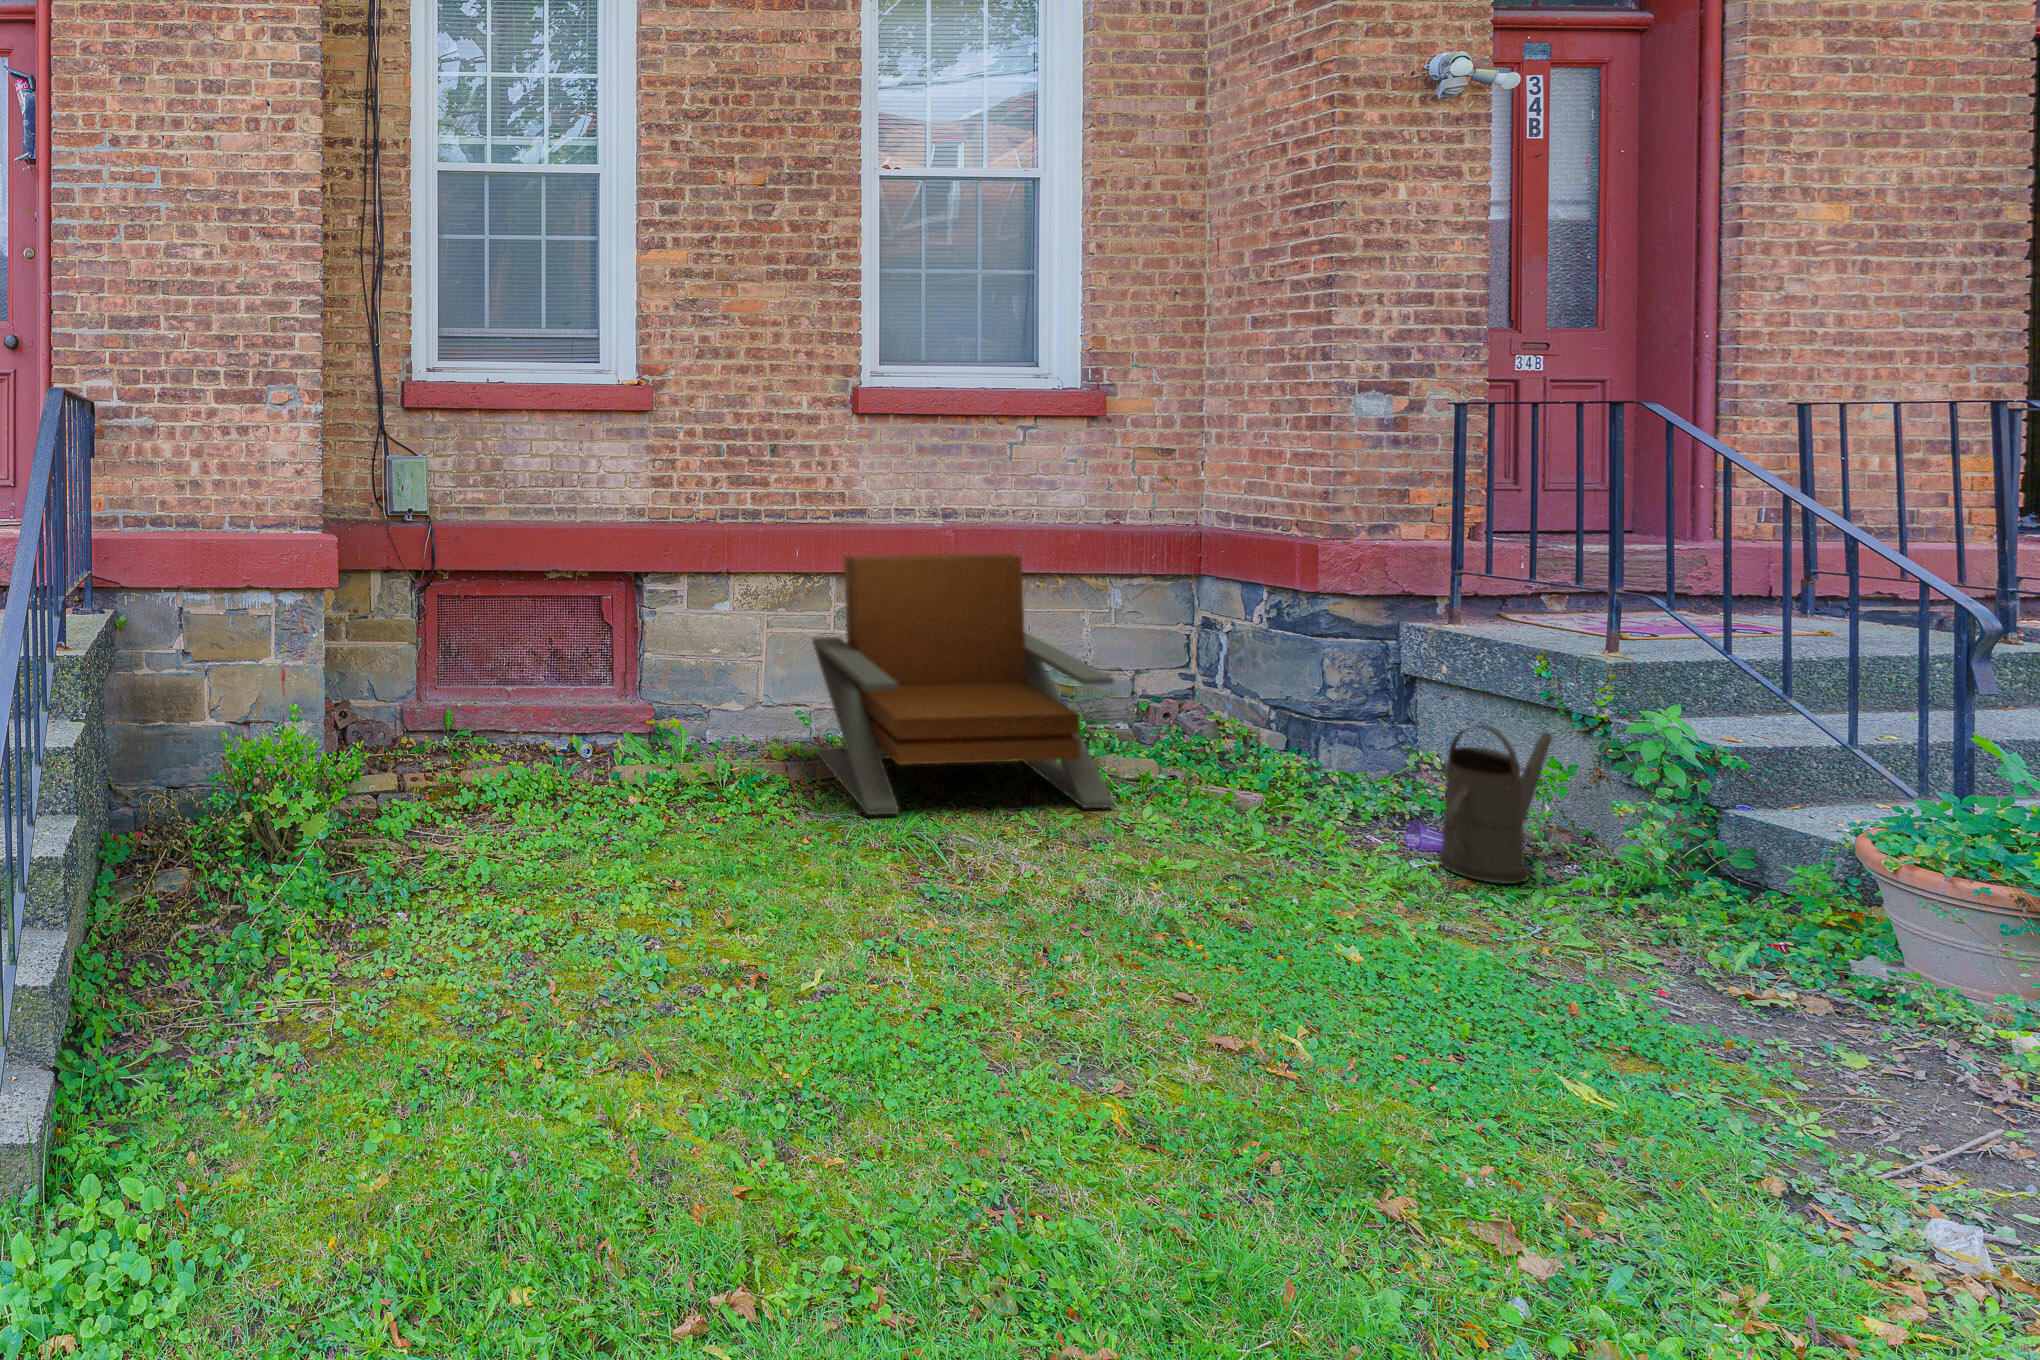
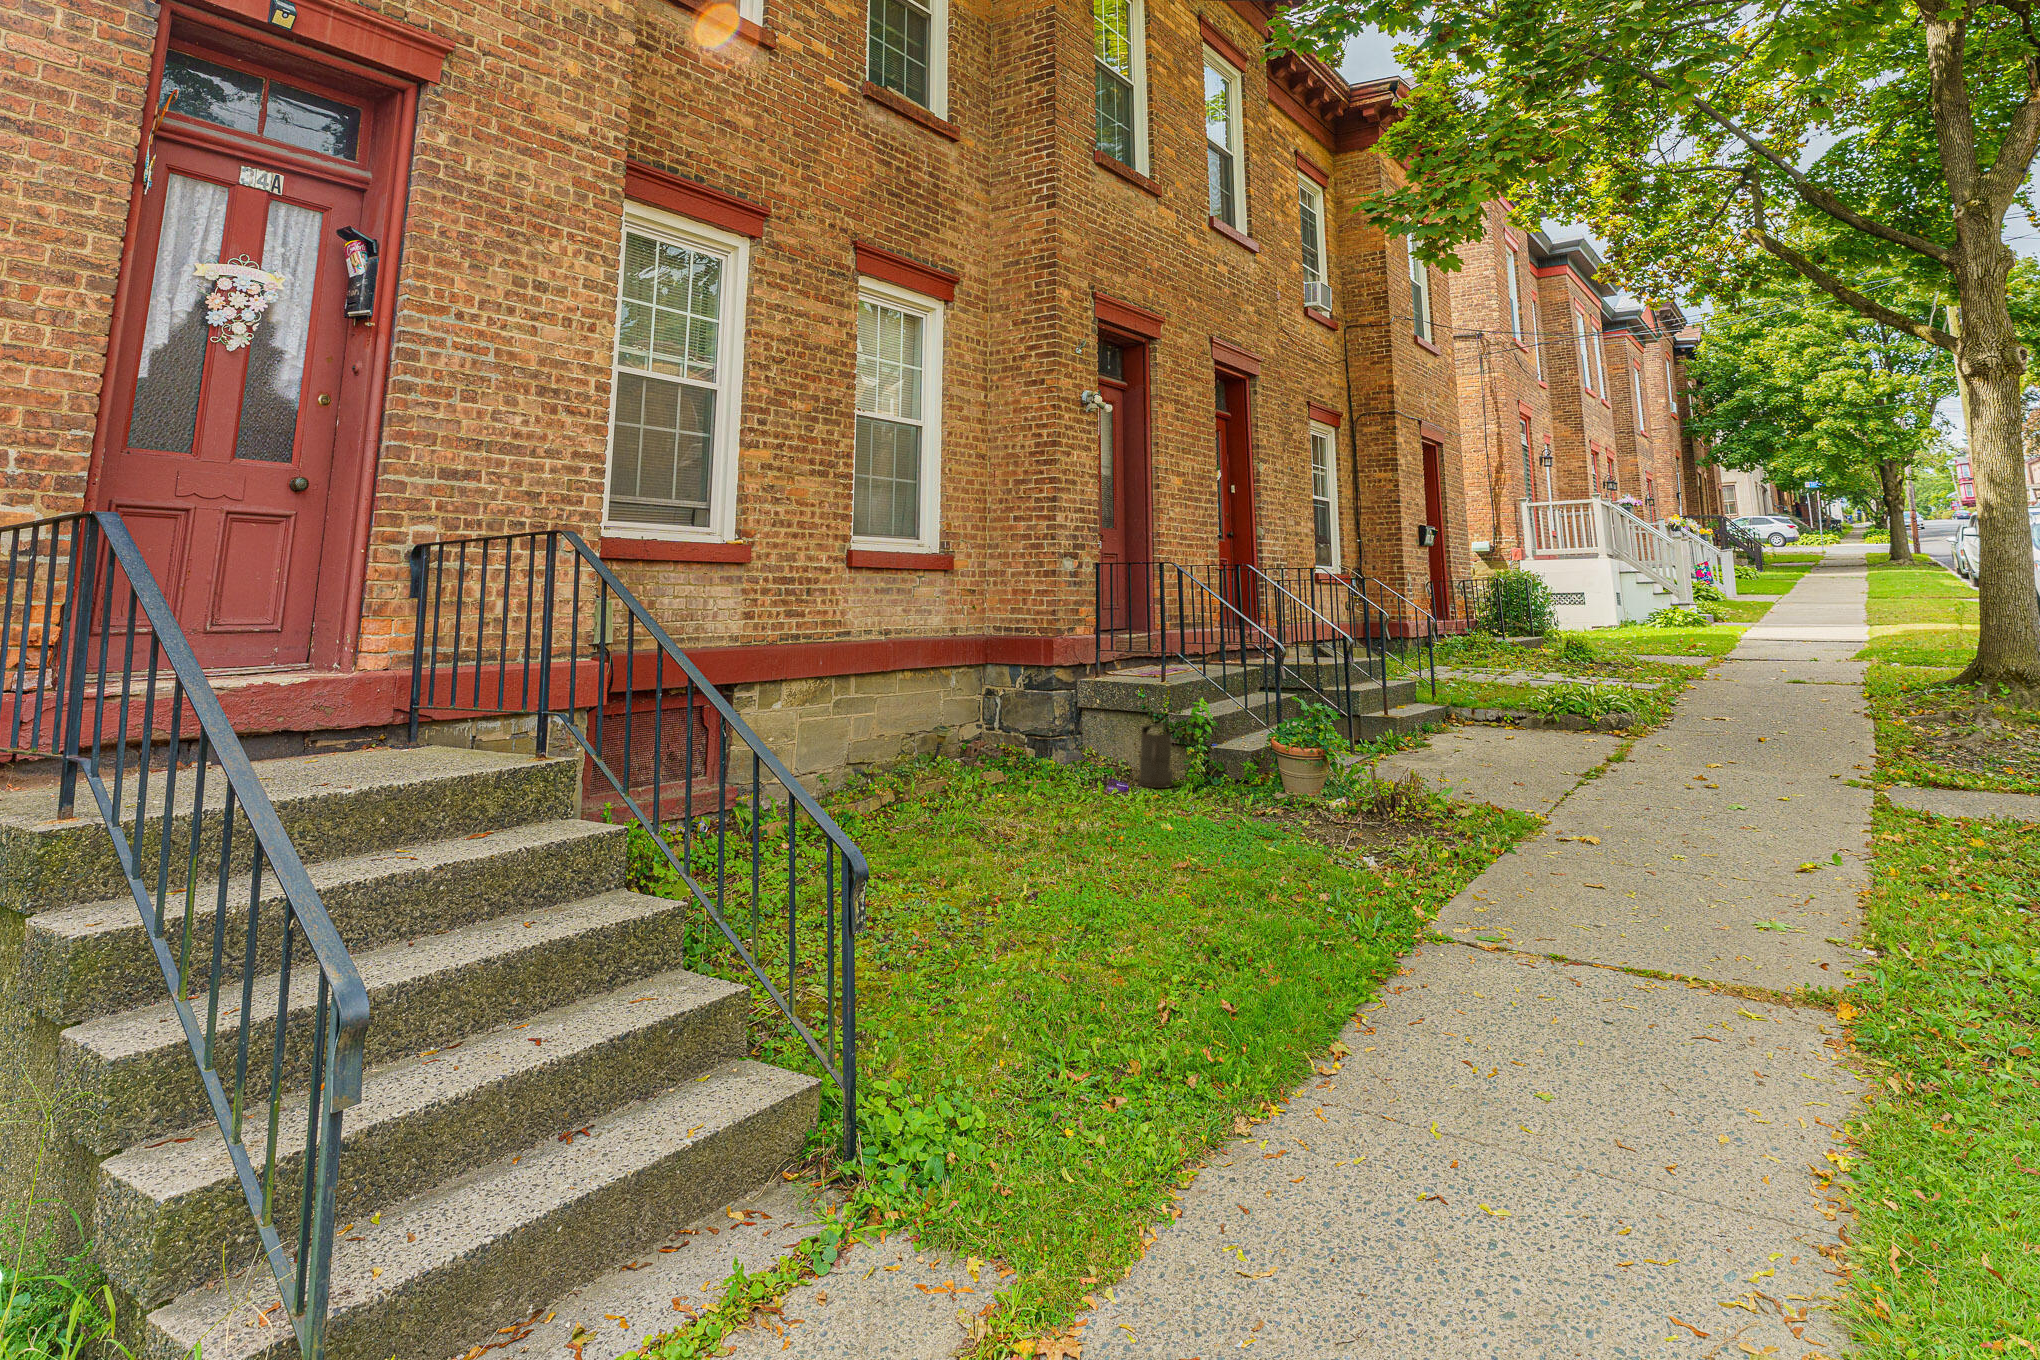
lounge chair: present [813,553,1114,815] -> none [822,652,1007,816]

